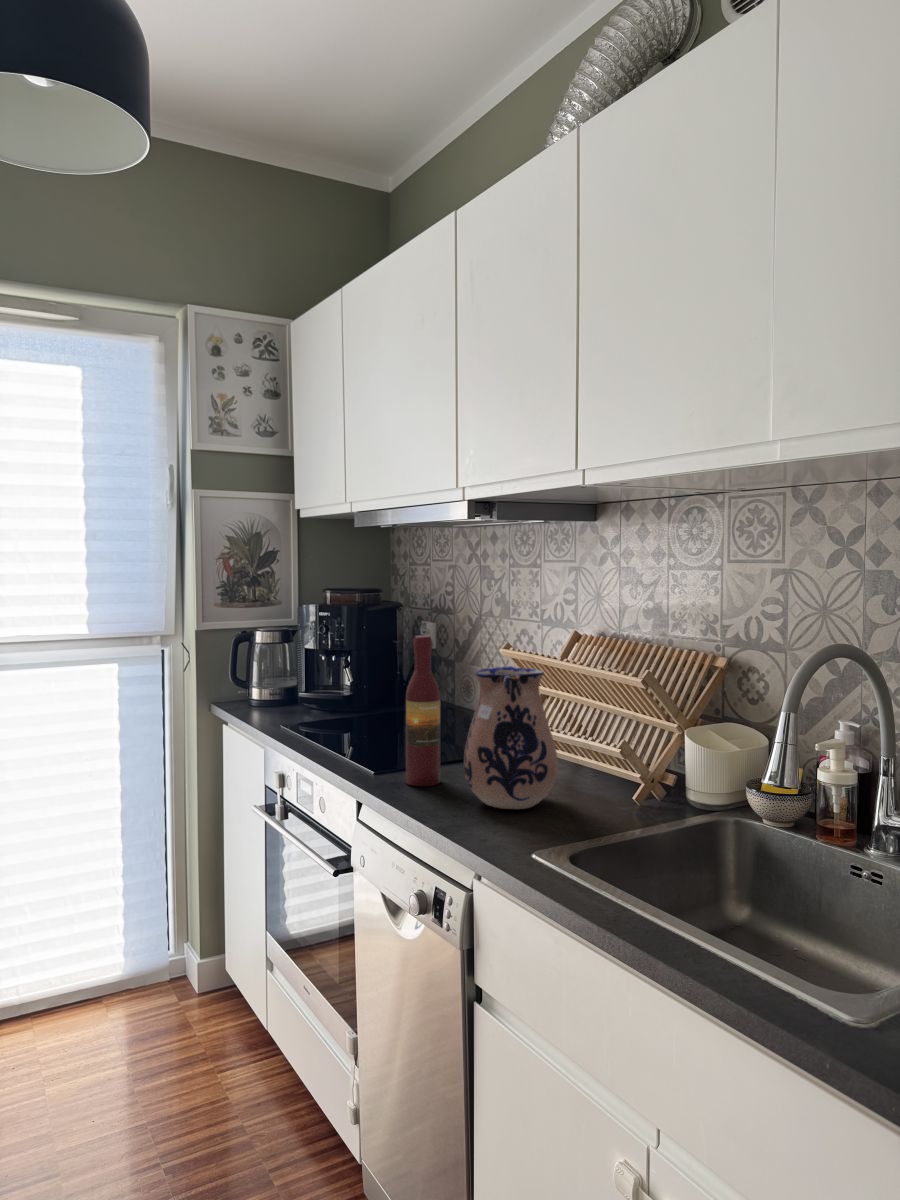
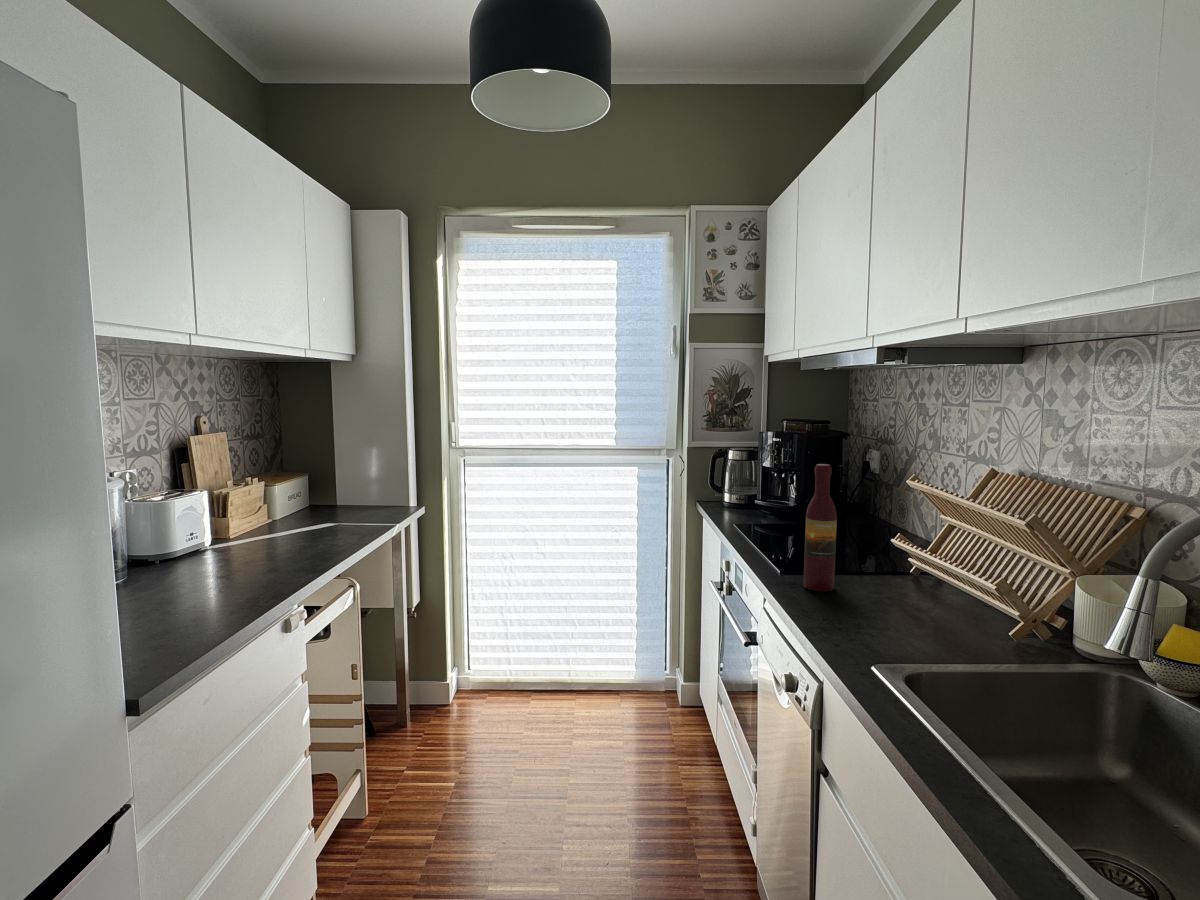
ceramic pitcher: present [464,666,558,809] -> none [843,496,934,626]

